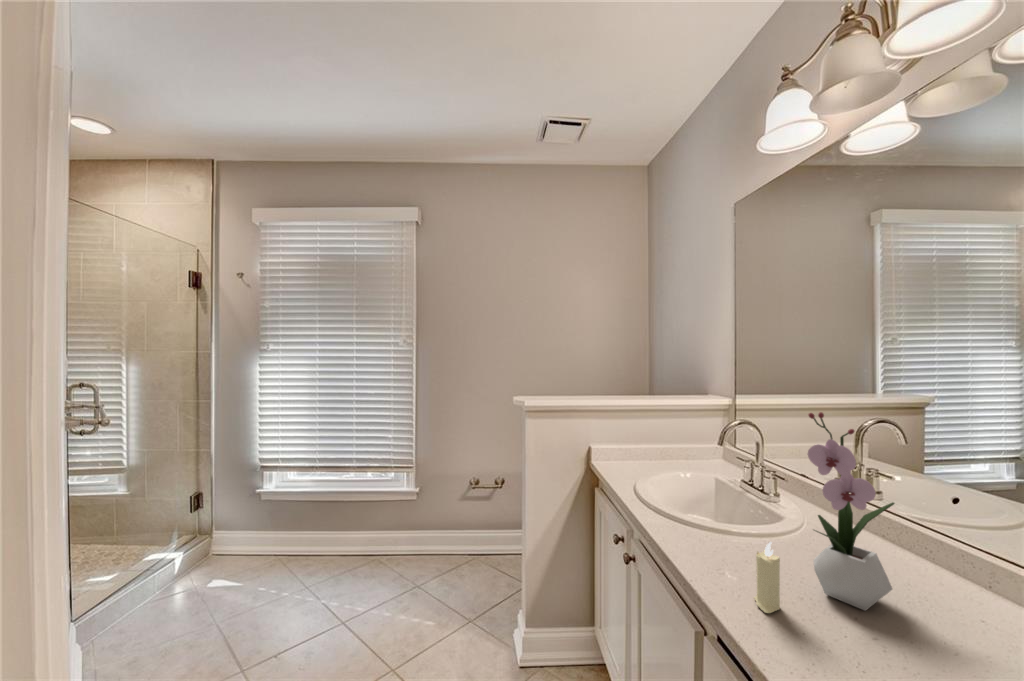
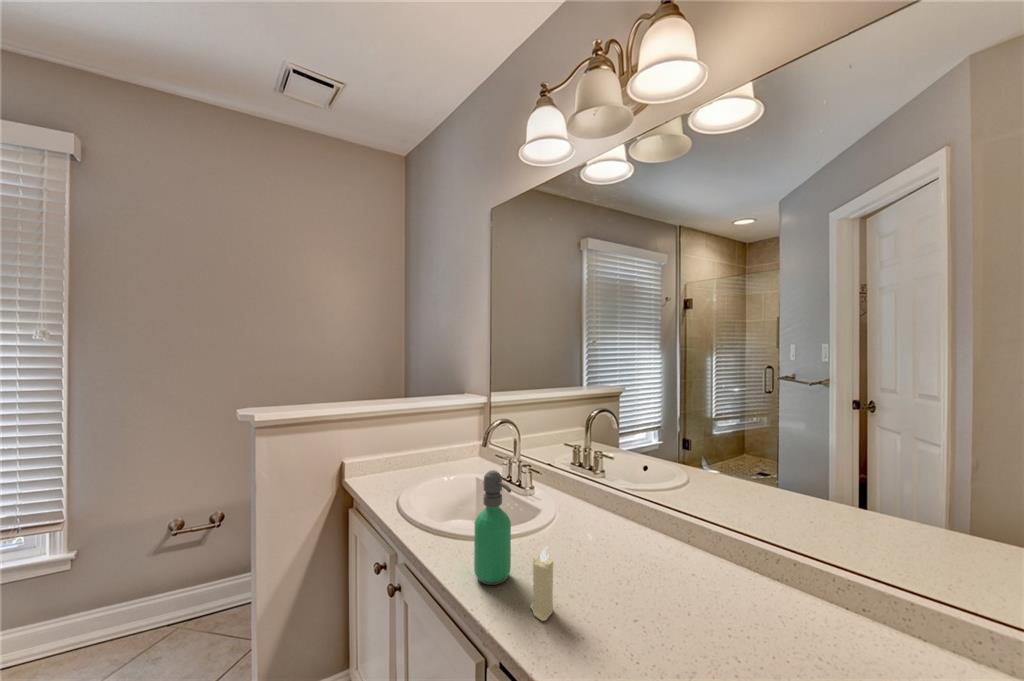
flower arrangement: present [808,412,894,611] -> none [572,411,631,587]
soap dispenser: none [699,462,738,571] -> present [474,470,511,585]

